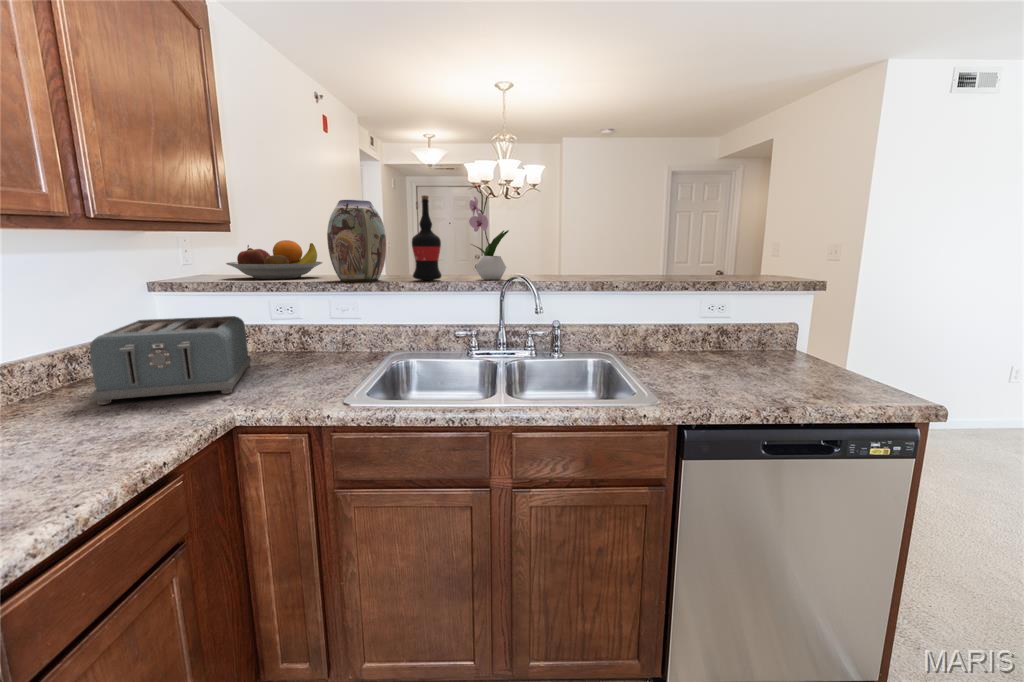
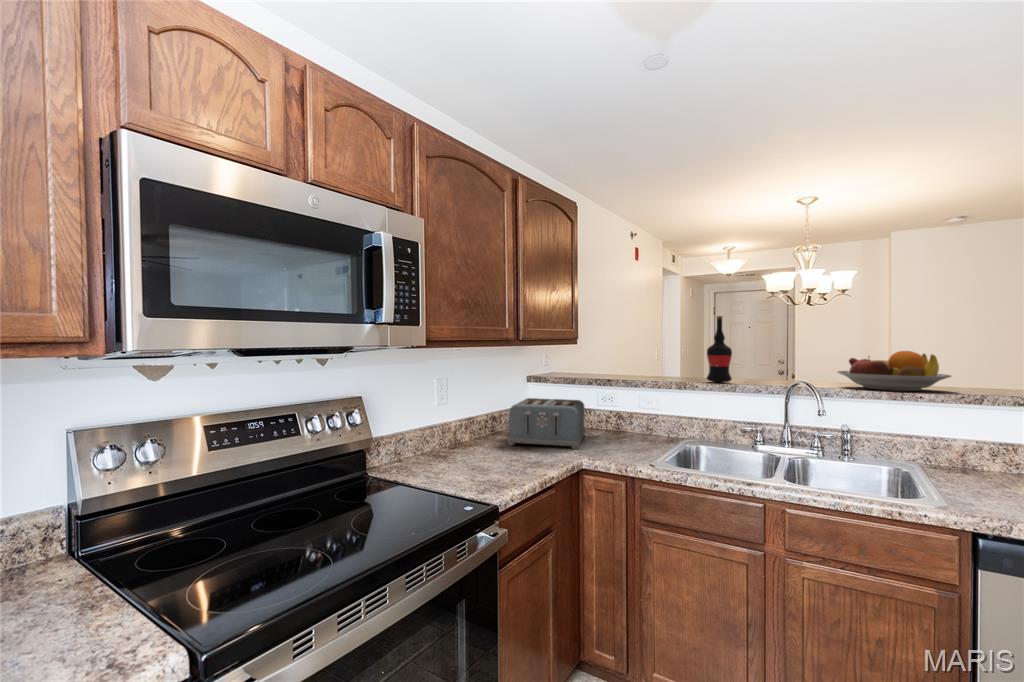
flower arrangement: present [469,185,509,280] -> none [758,305,797,385]
vase: present [327,200,386,282] -> none [642,321,686,381]
fruit bowl: present [226,240,322,279] -> present [838,351,951,391]

